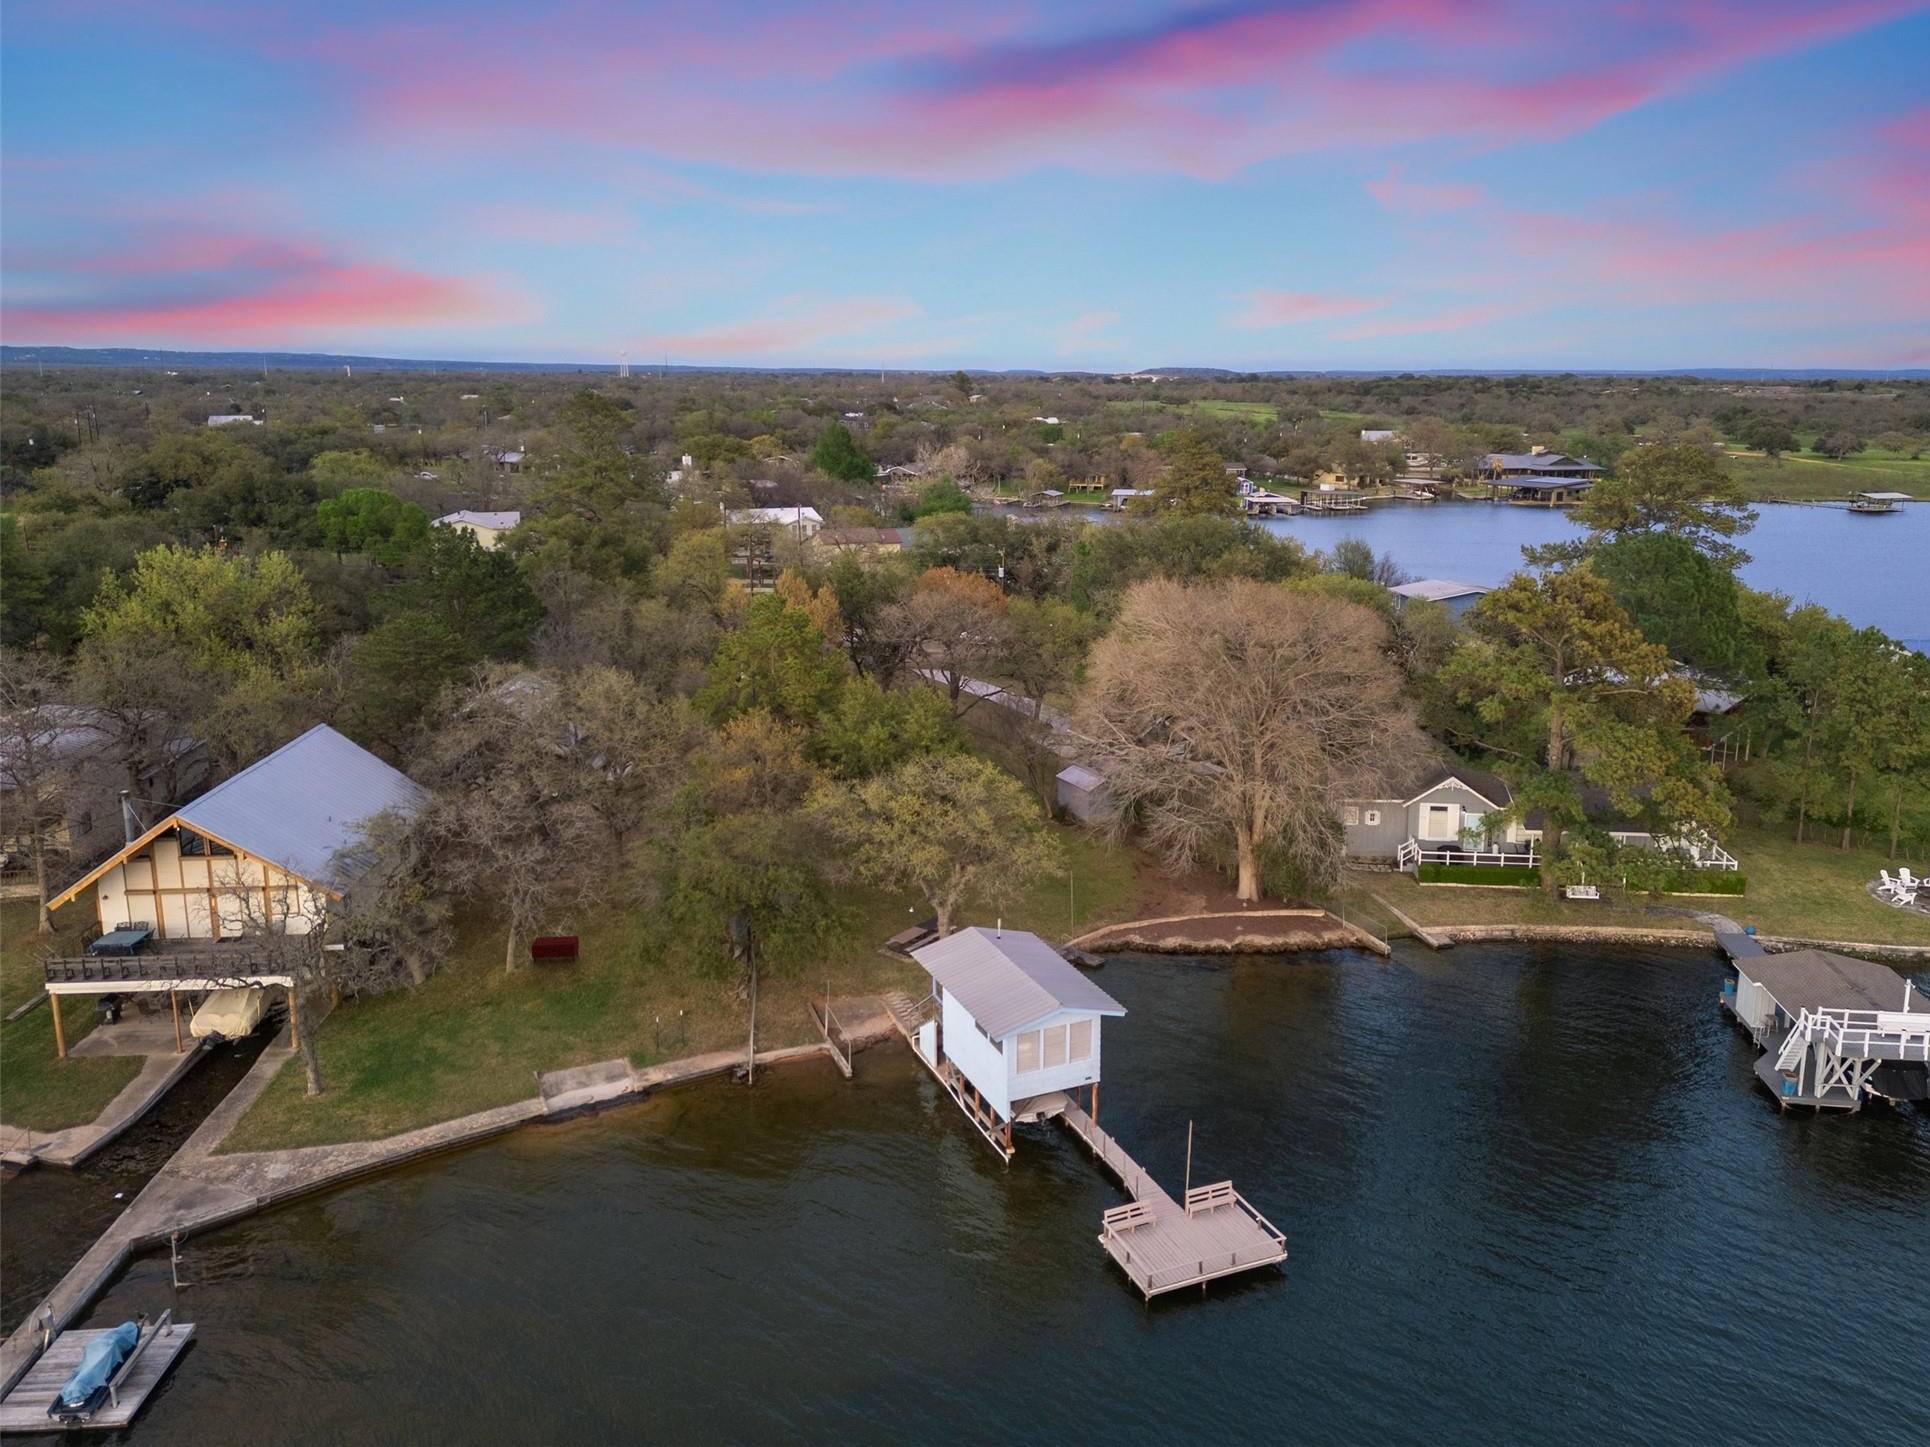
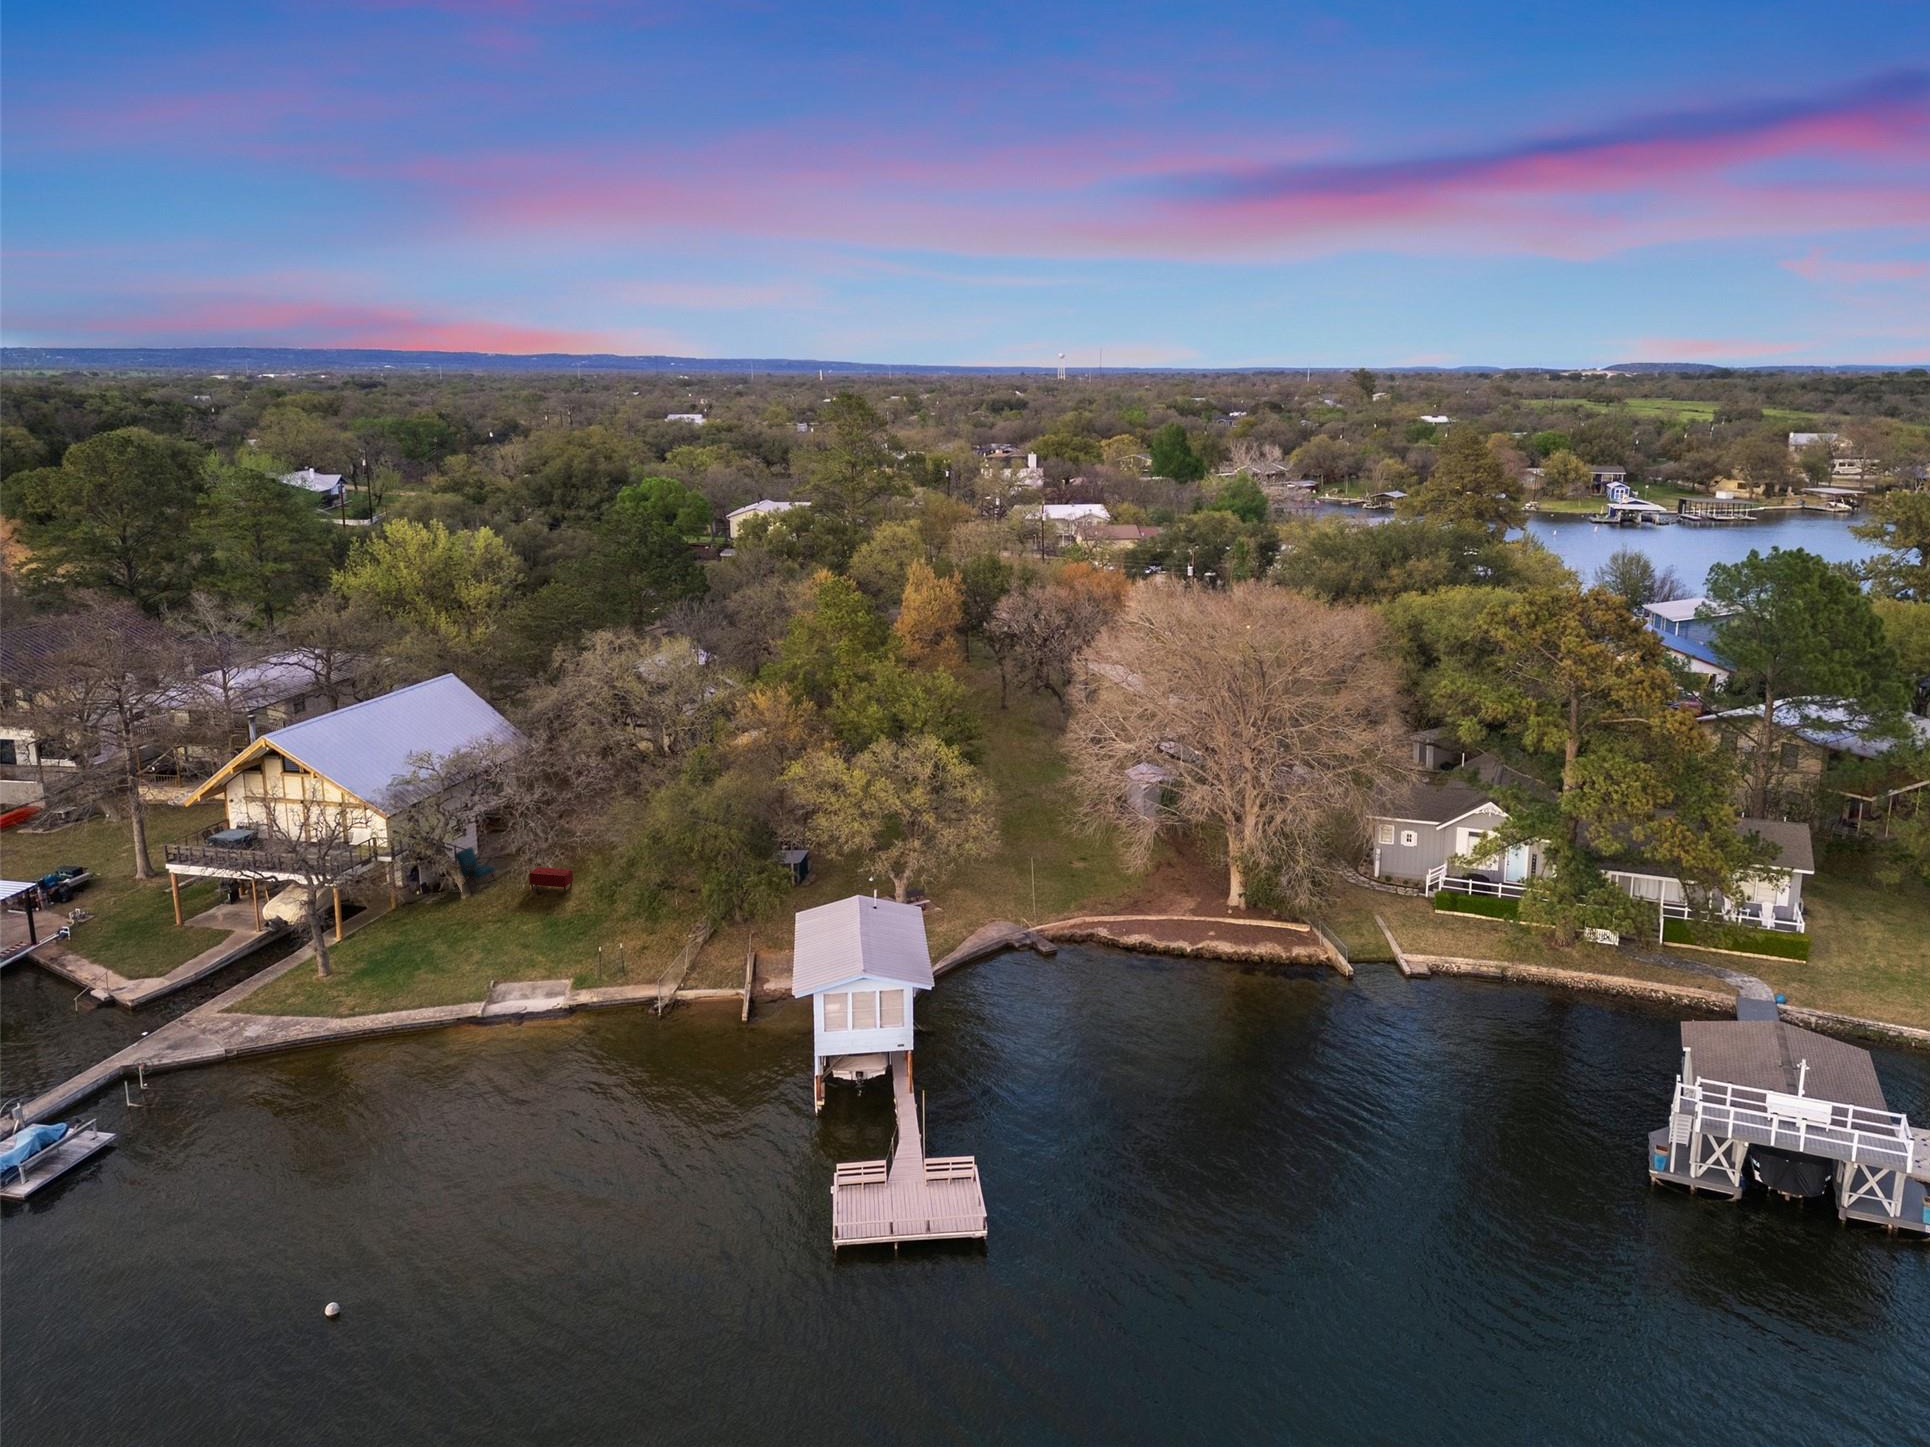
armchair: none [439,924,488,969] -> present [455,847,495,887]

